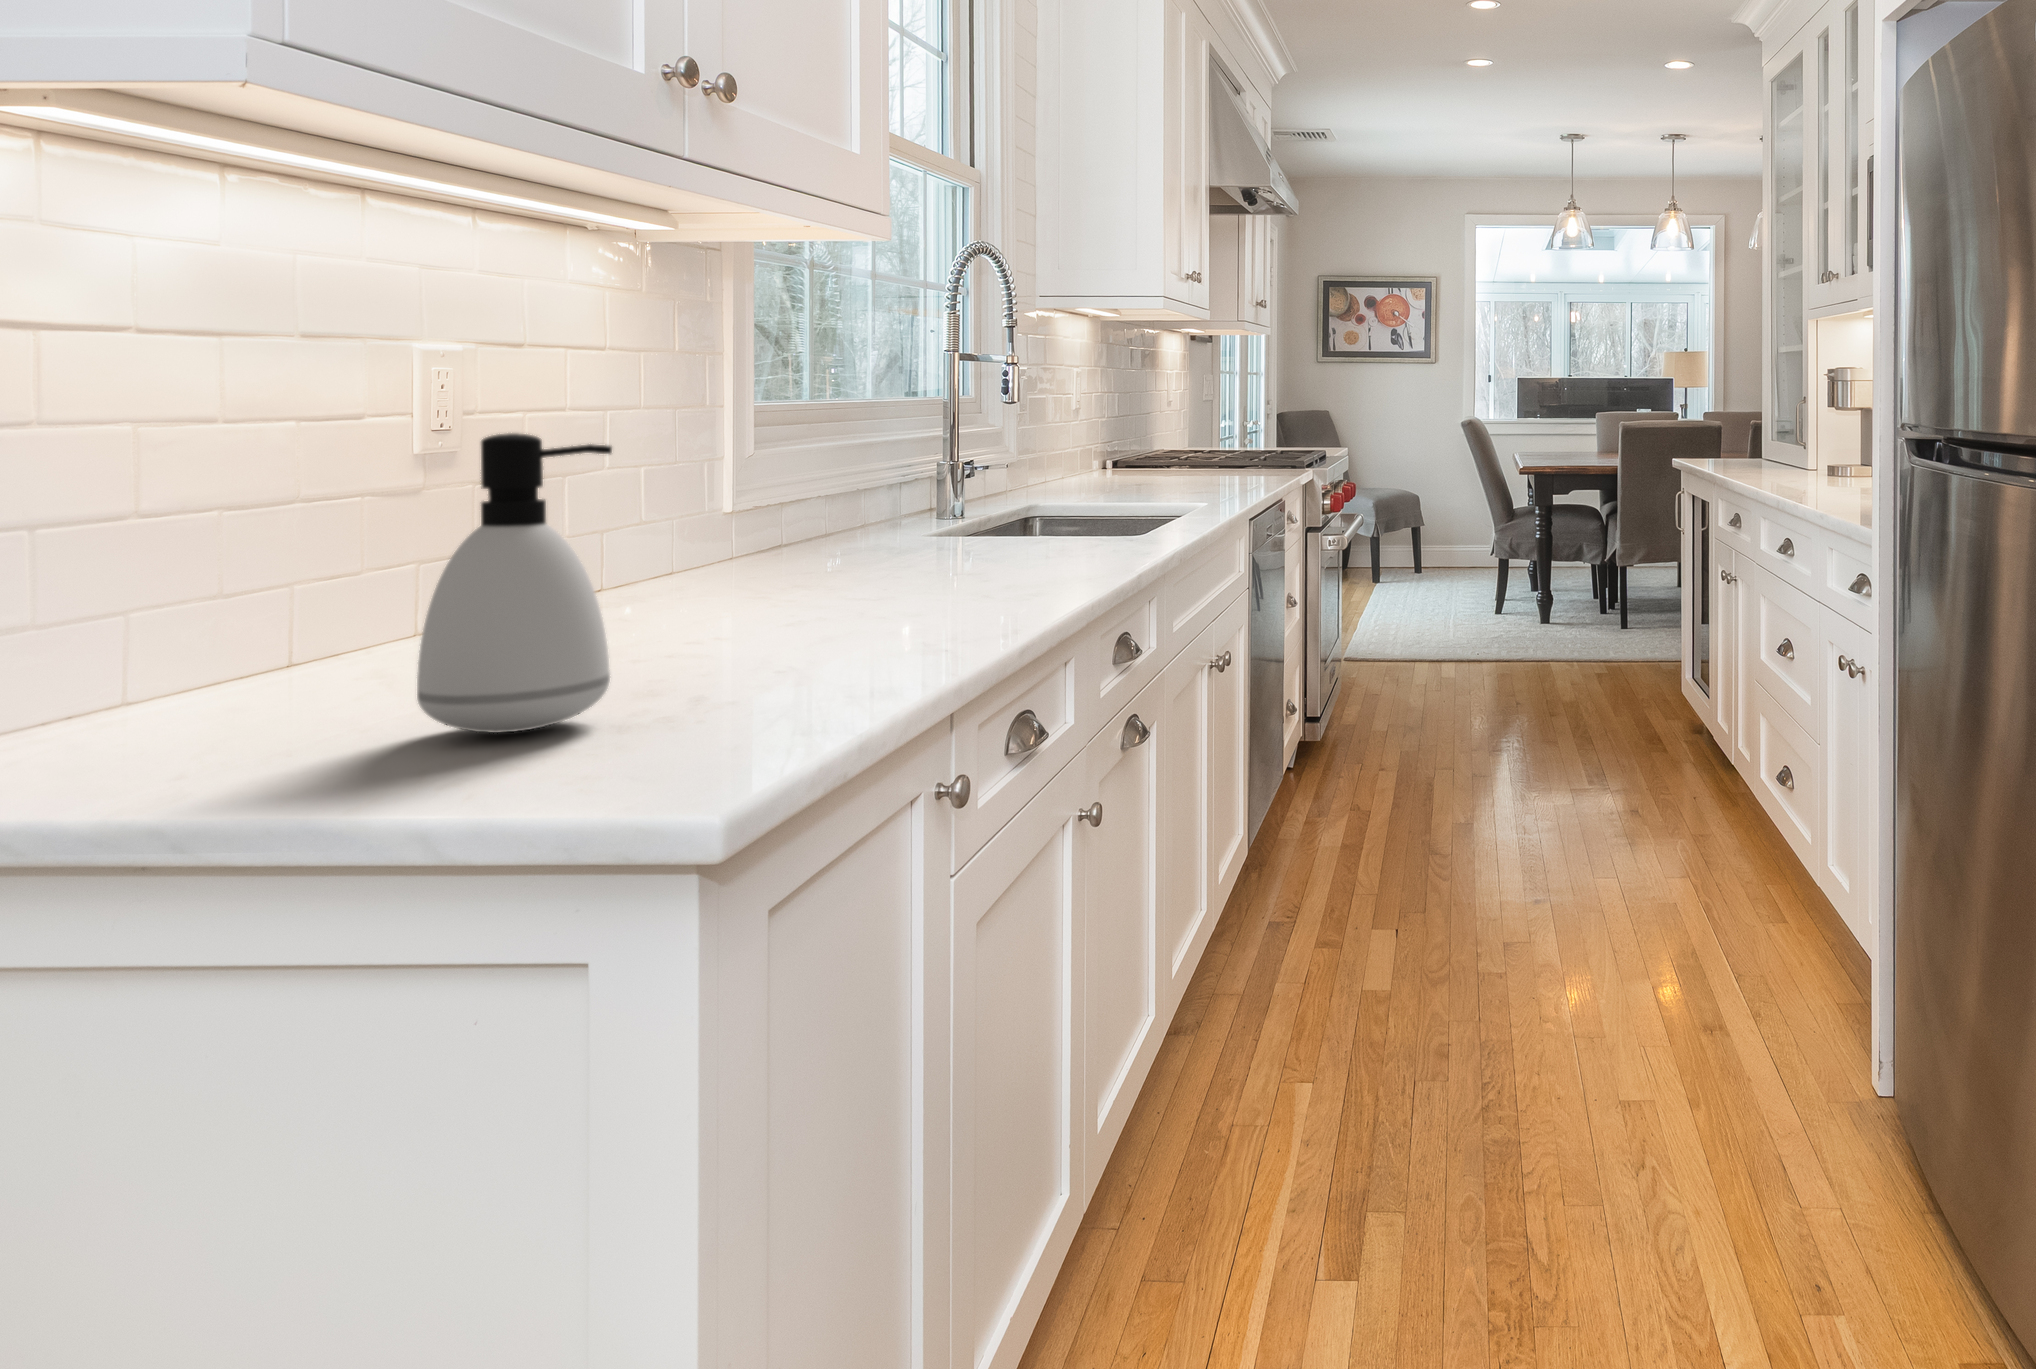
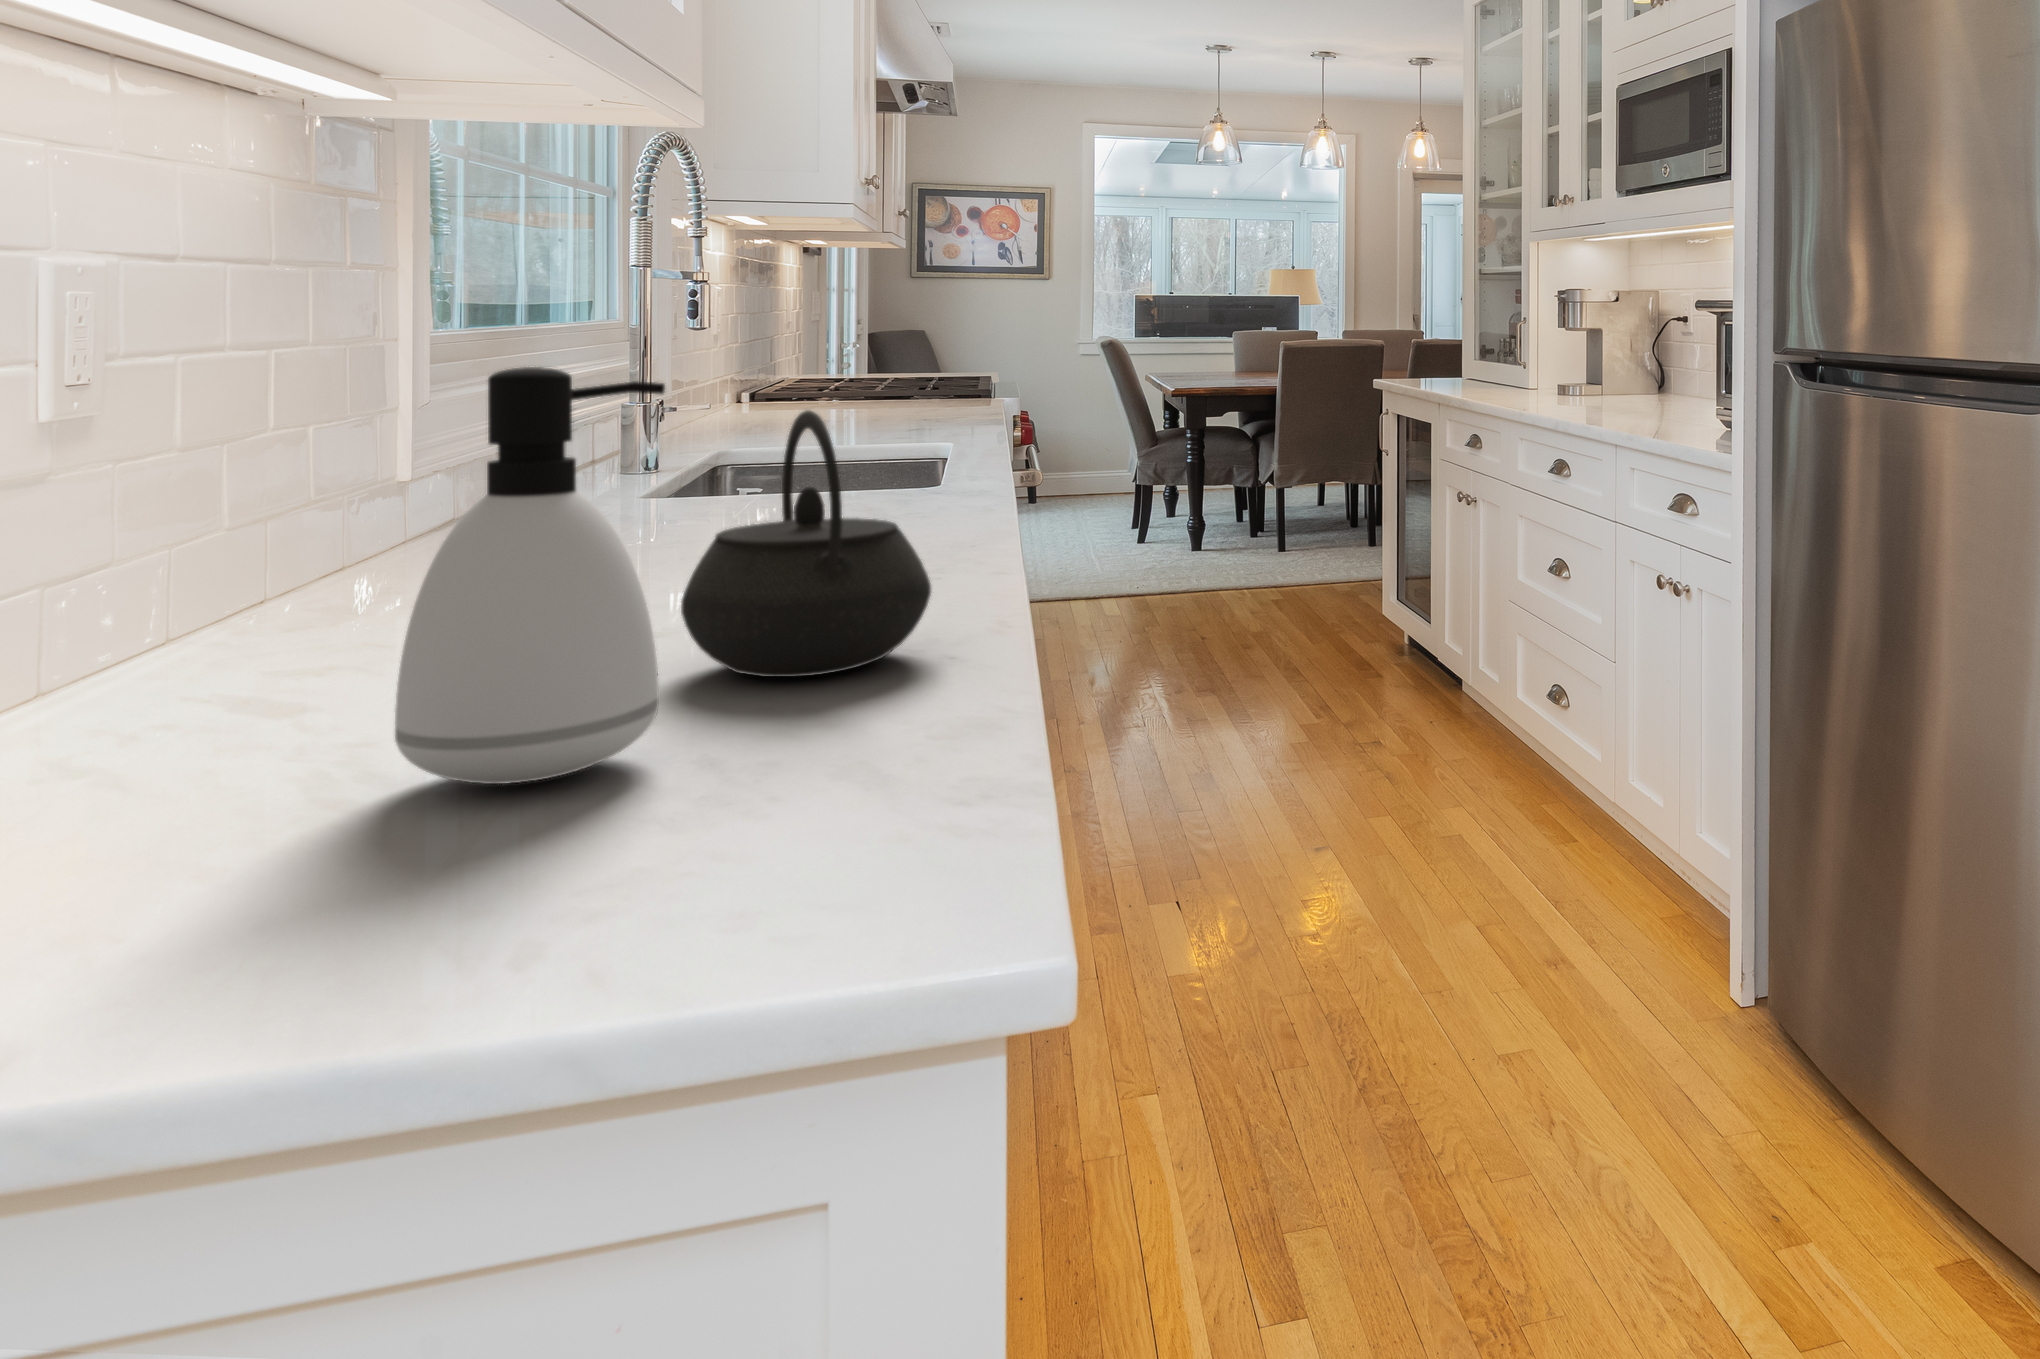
kettle: none [702,470,899,678] -> present [681,410,931,677]

